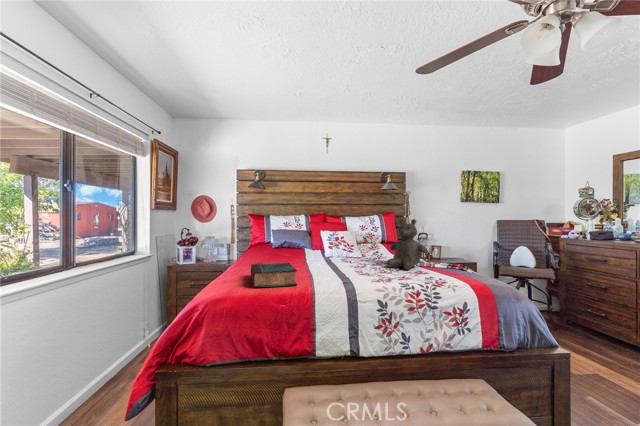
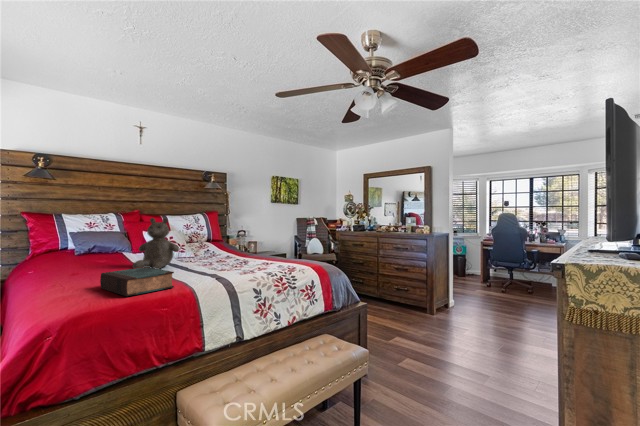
teddy bear: present [386,219,427,269] -> present [133,218,179,269]

